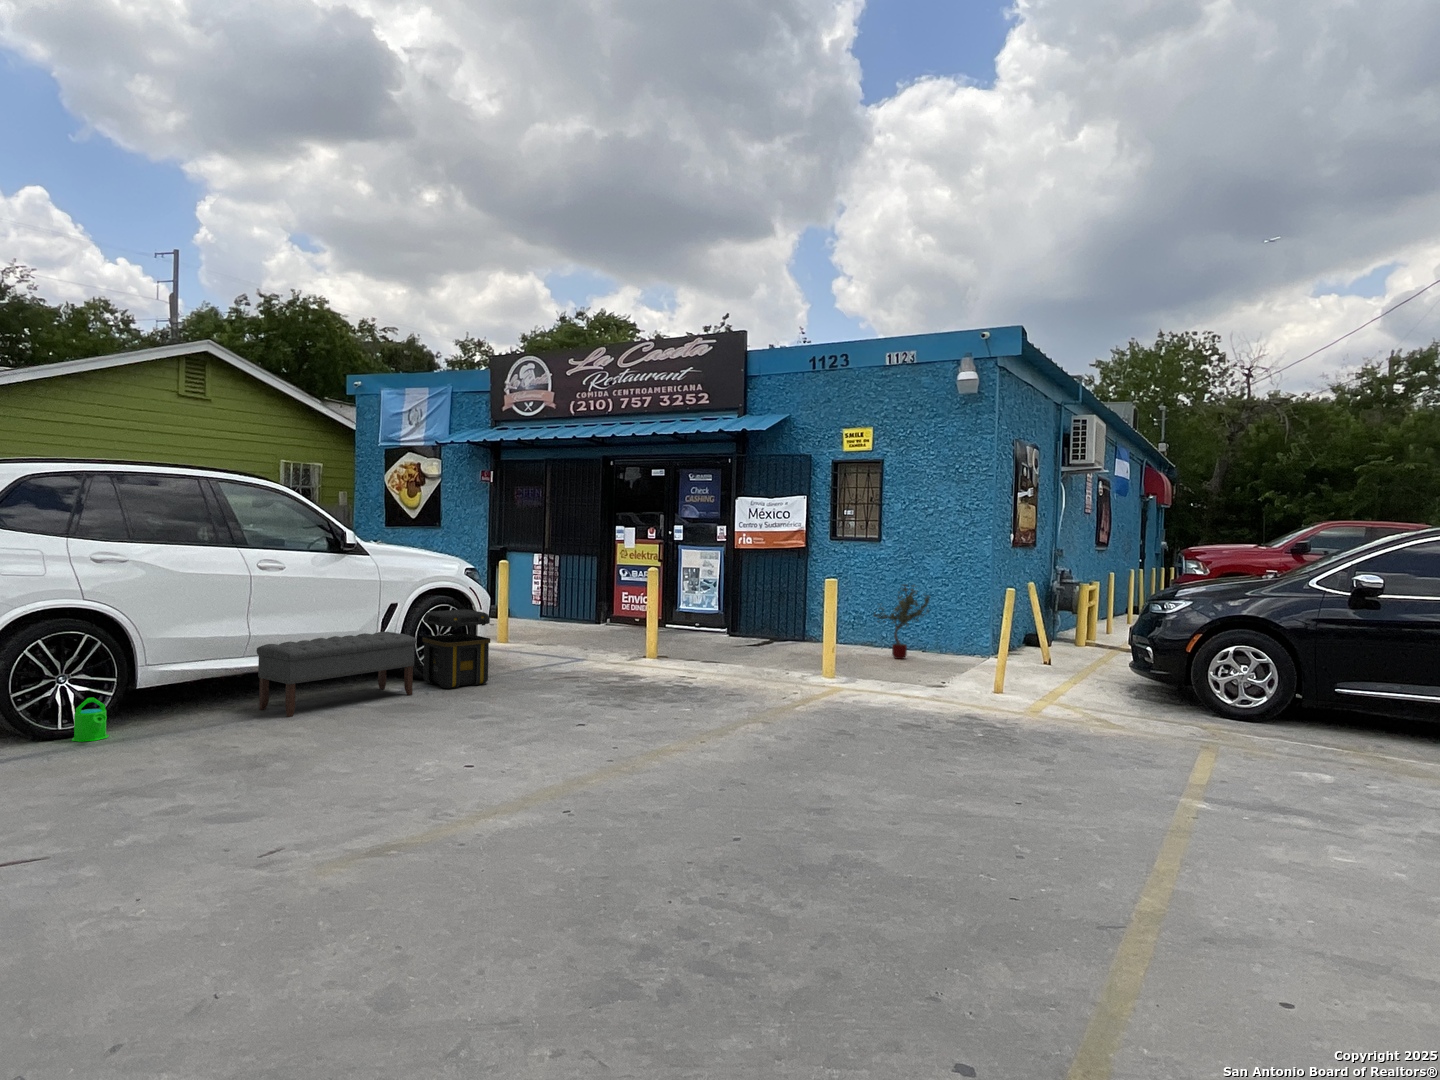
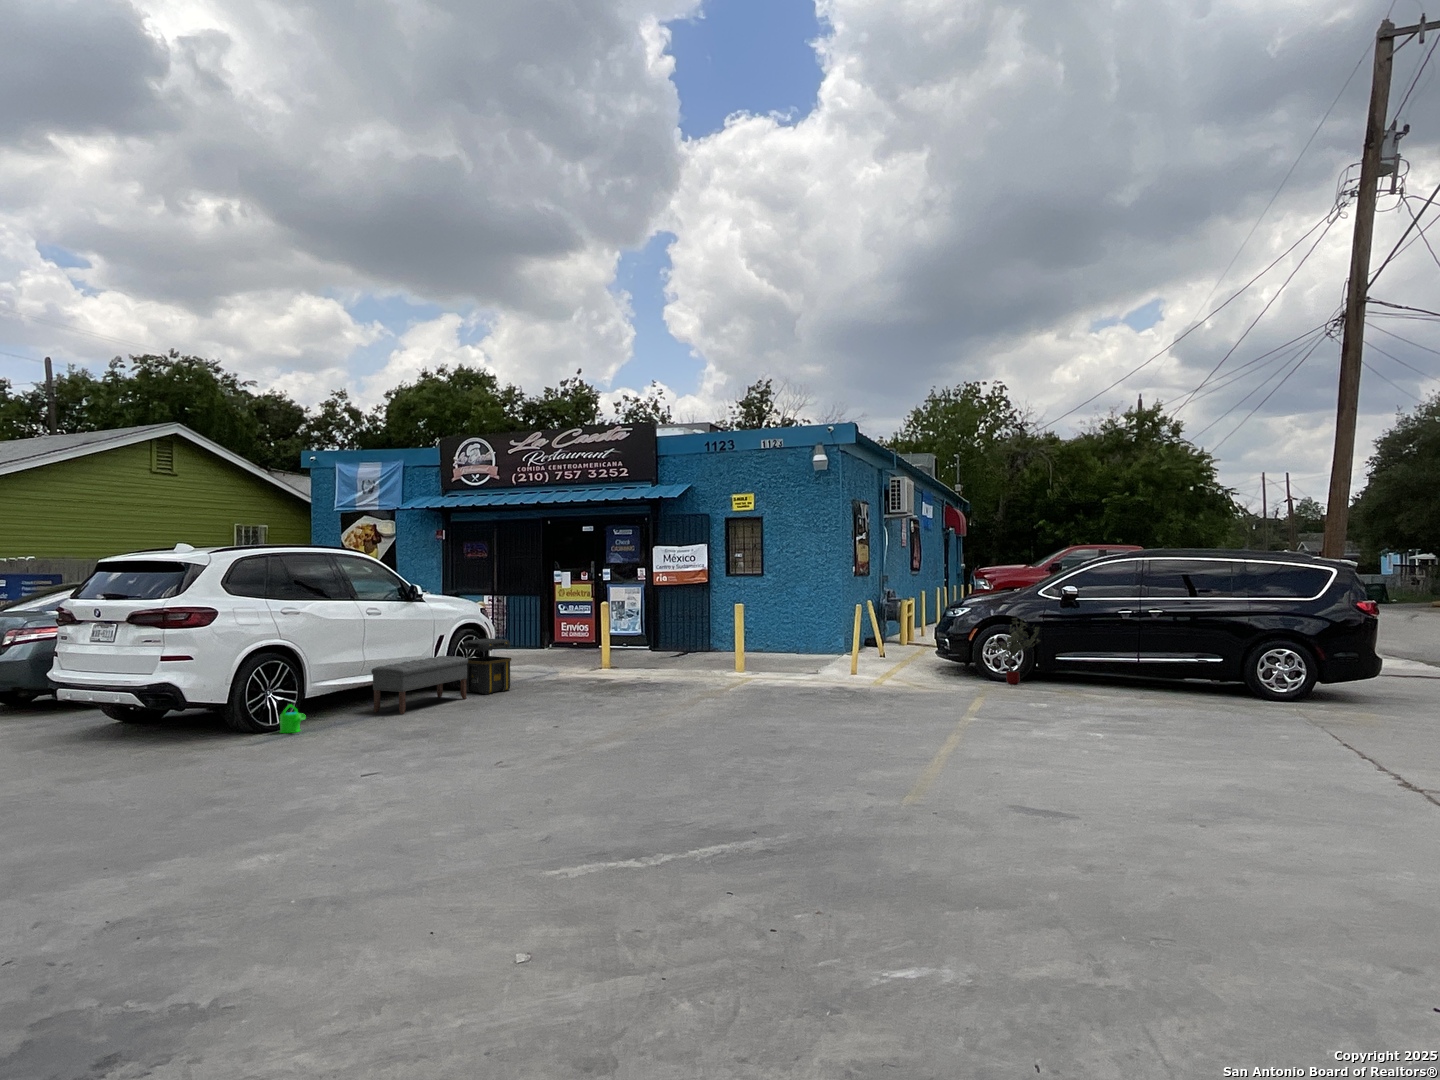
potted tree: present [873,585,930,659] -> present [986,618,1039,684]

